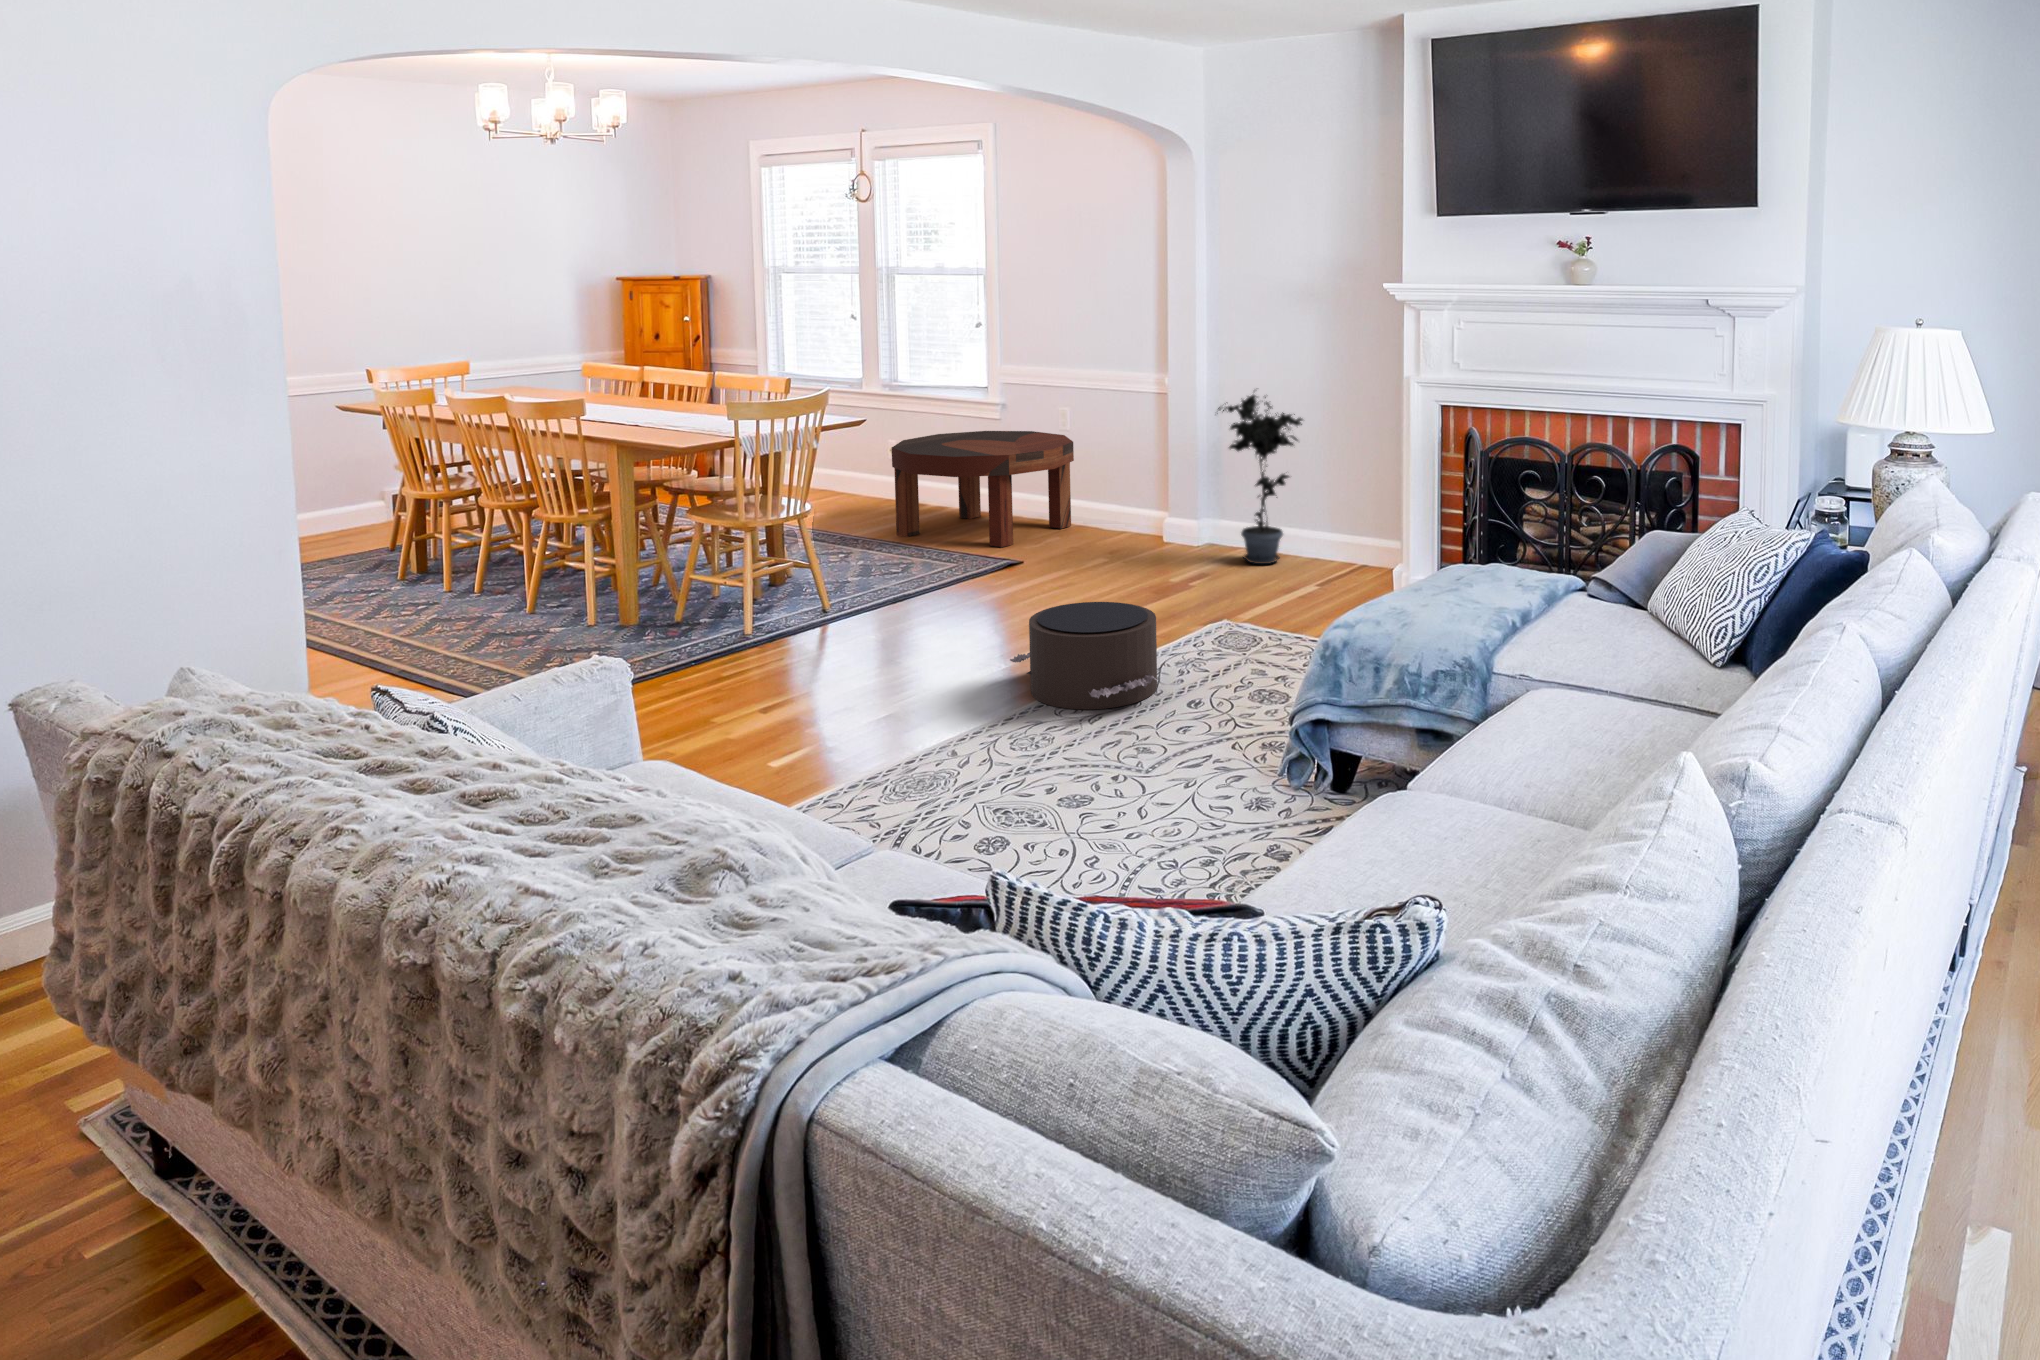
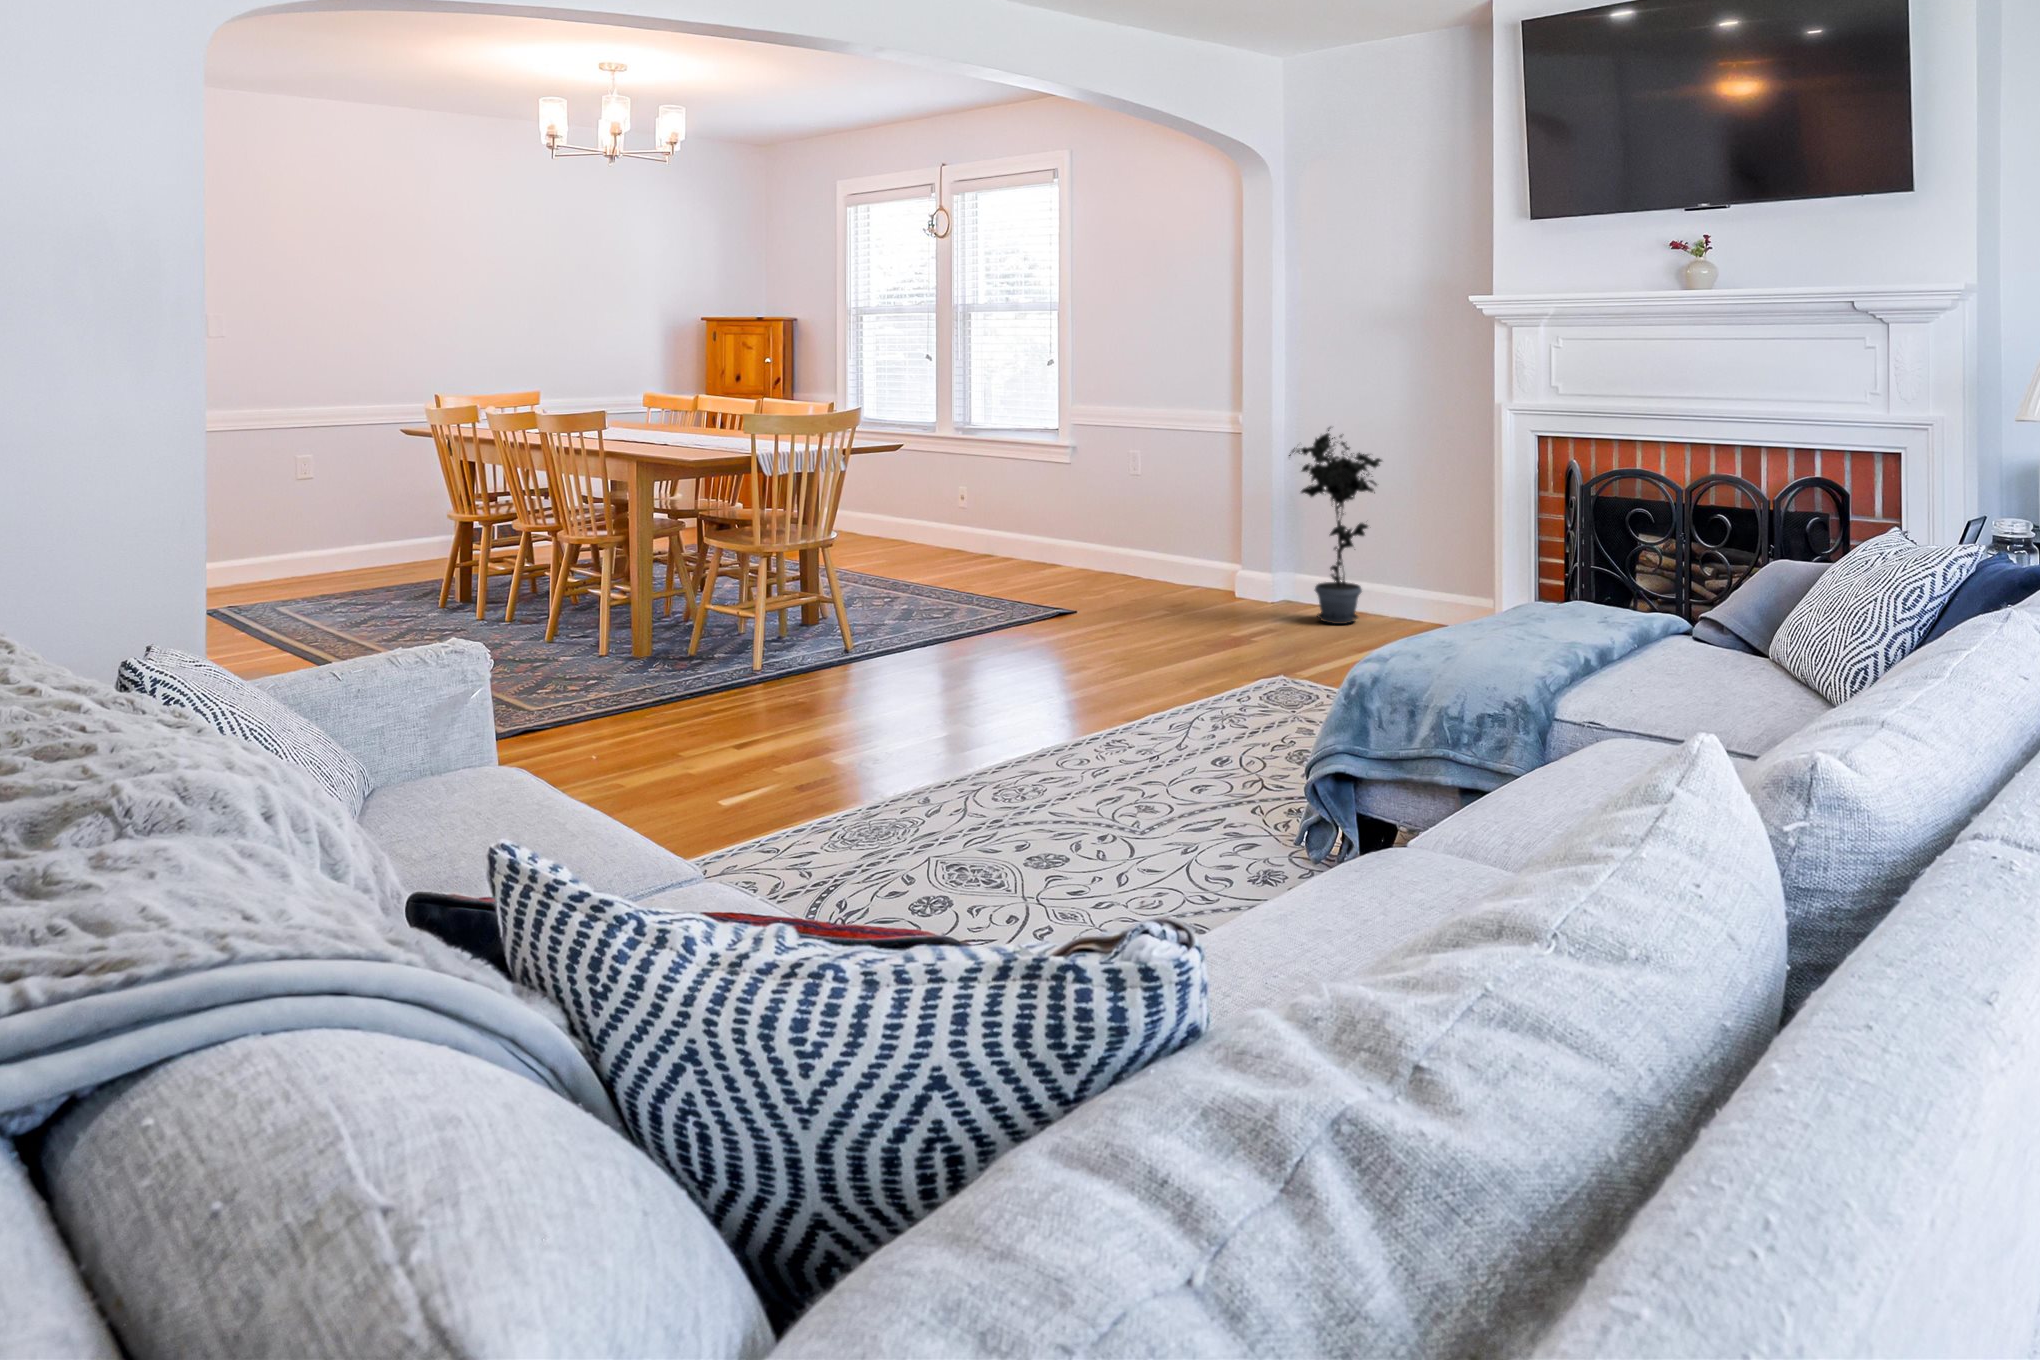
coffee table: present [892,431,1074,548] -> none [953,481,1143,600]
pouf: present [1010,602,1159,709] -> none [1018,641,1182,760]

